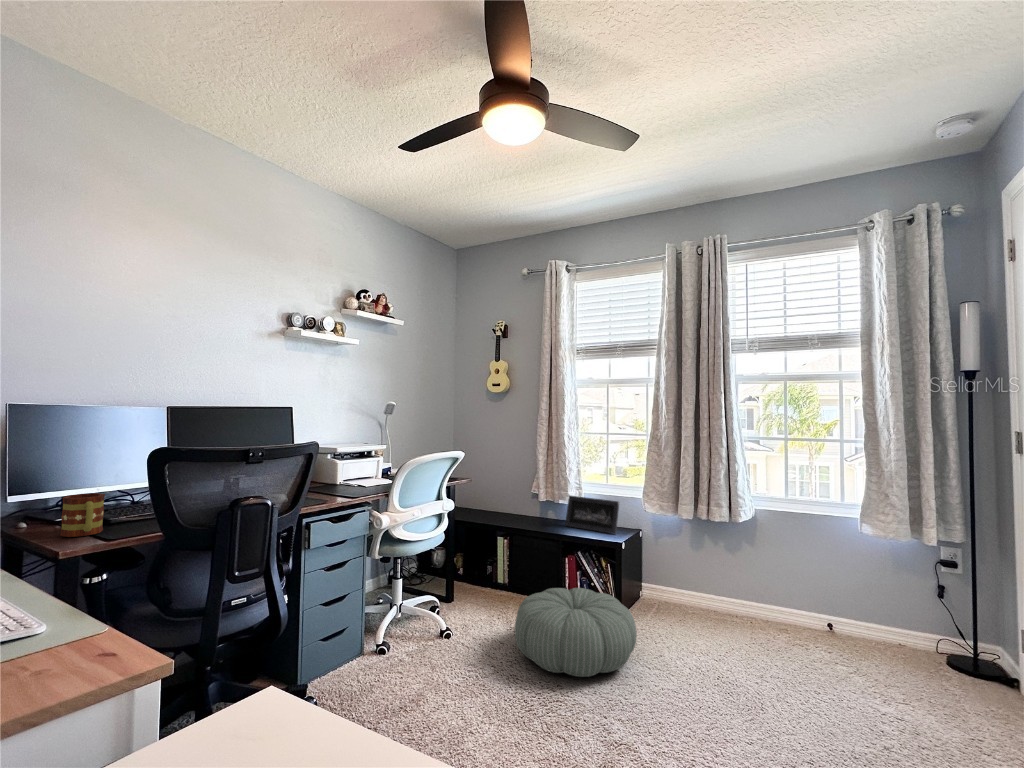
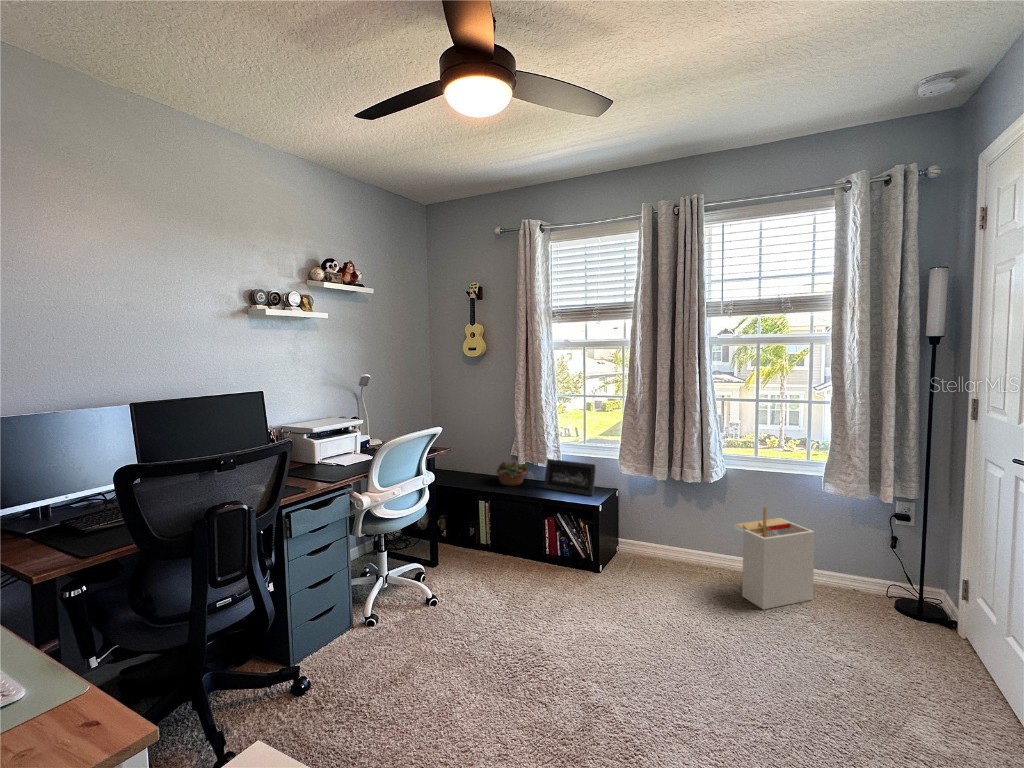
mug: present [60,493,105,537] -> none [27,507,75,556]
succulent planter: none [516,495,550,522] -> present [496,459,528,486]
storage bin: none [766,547,855,660] -> present [735,507,815,609]
pouf: present [514,588,637,677] -> none [498,552,613,639]

